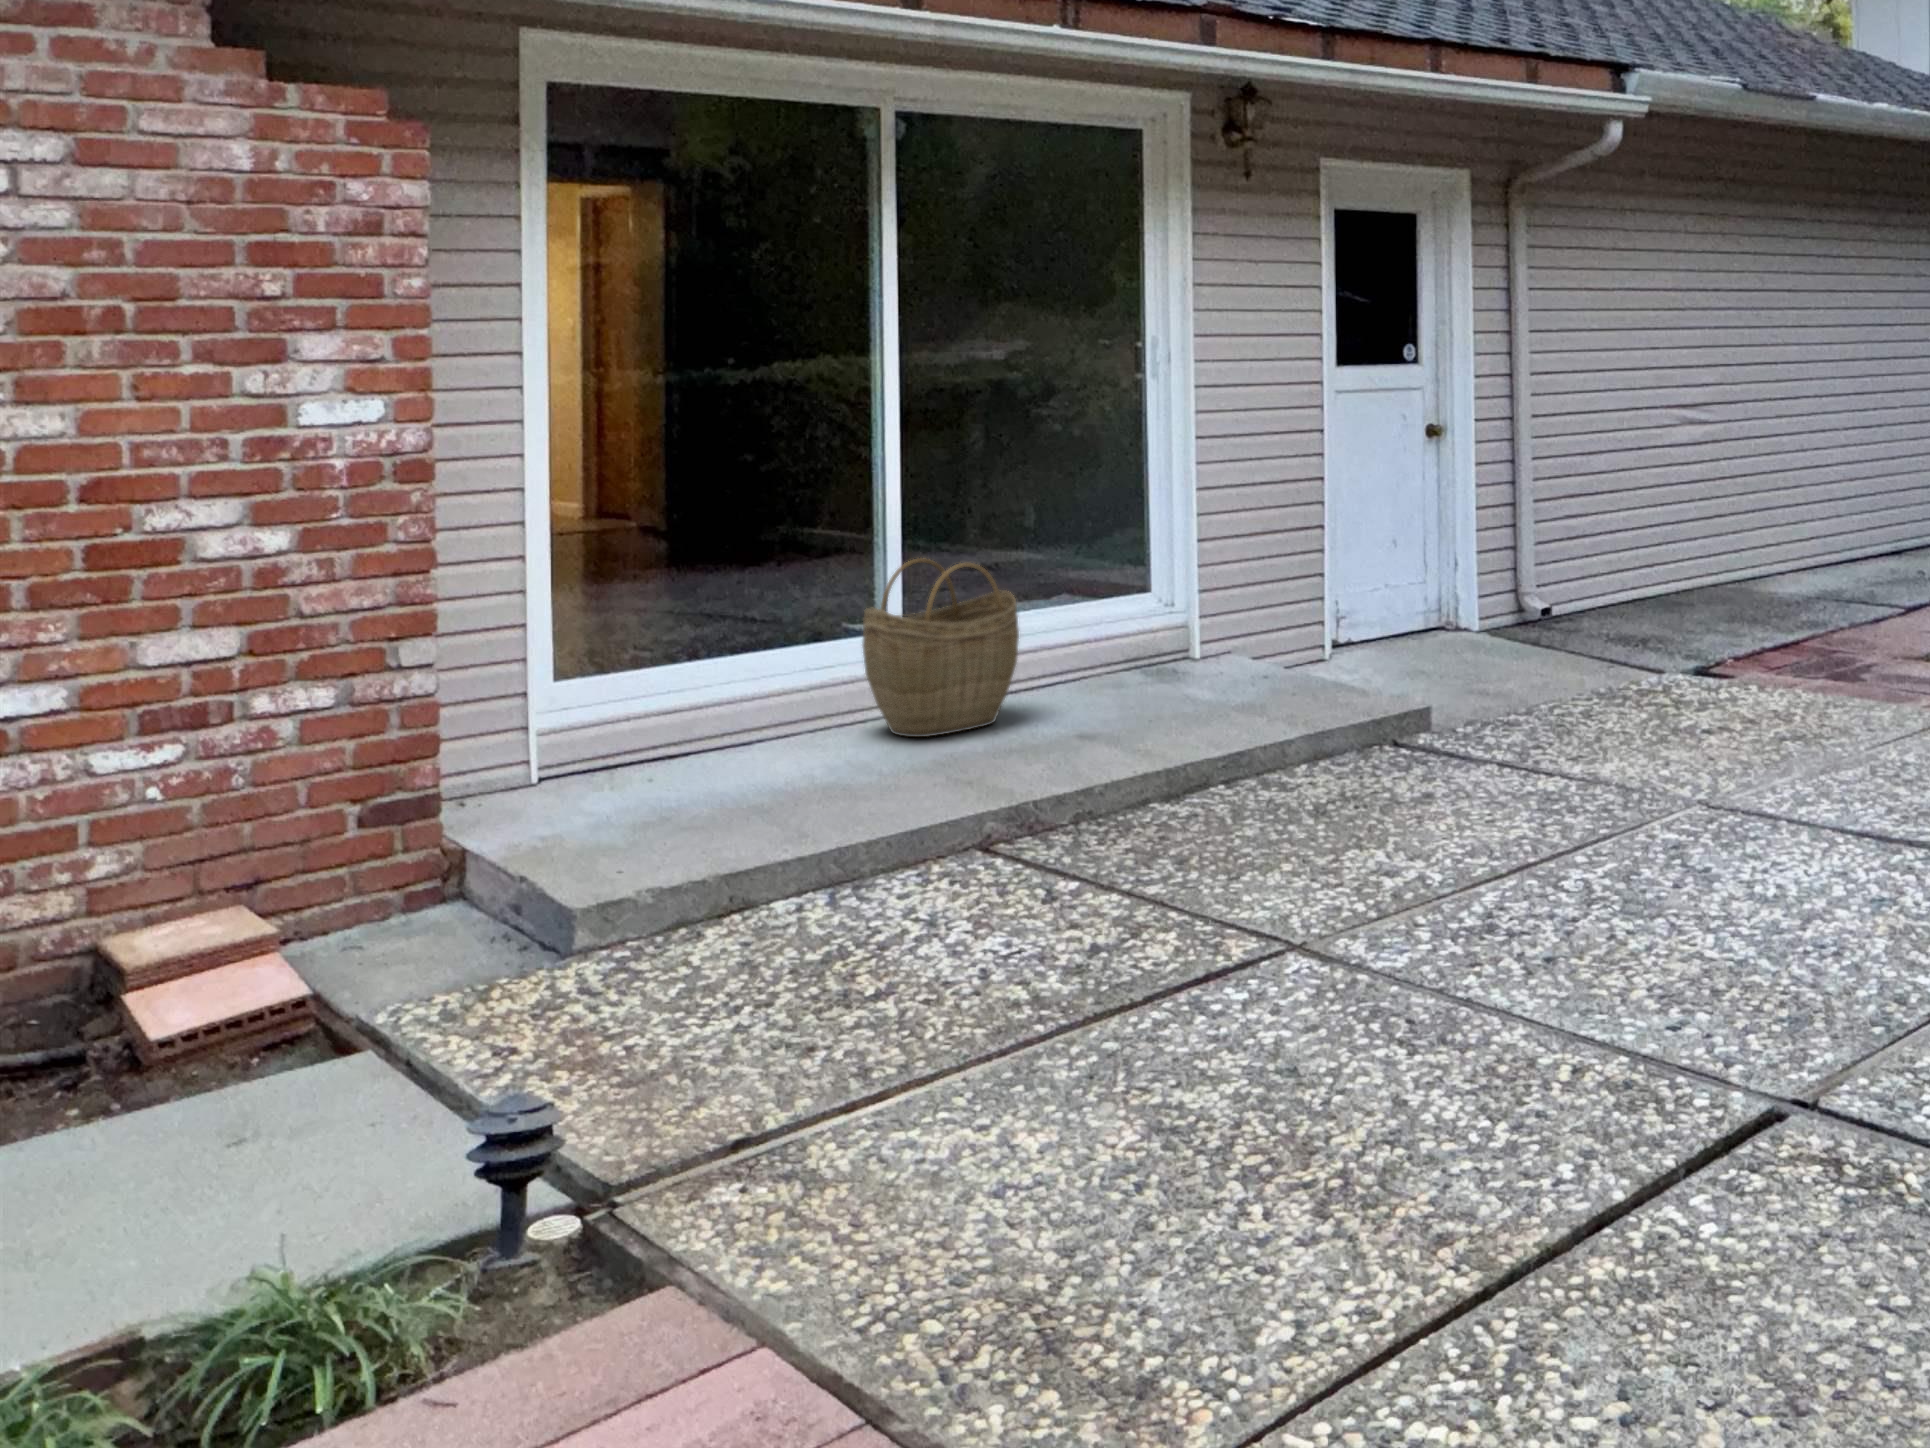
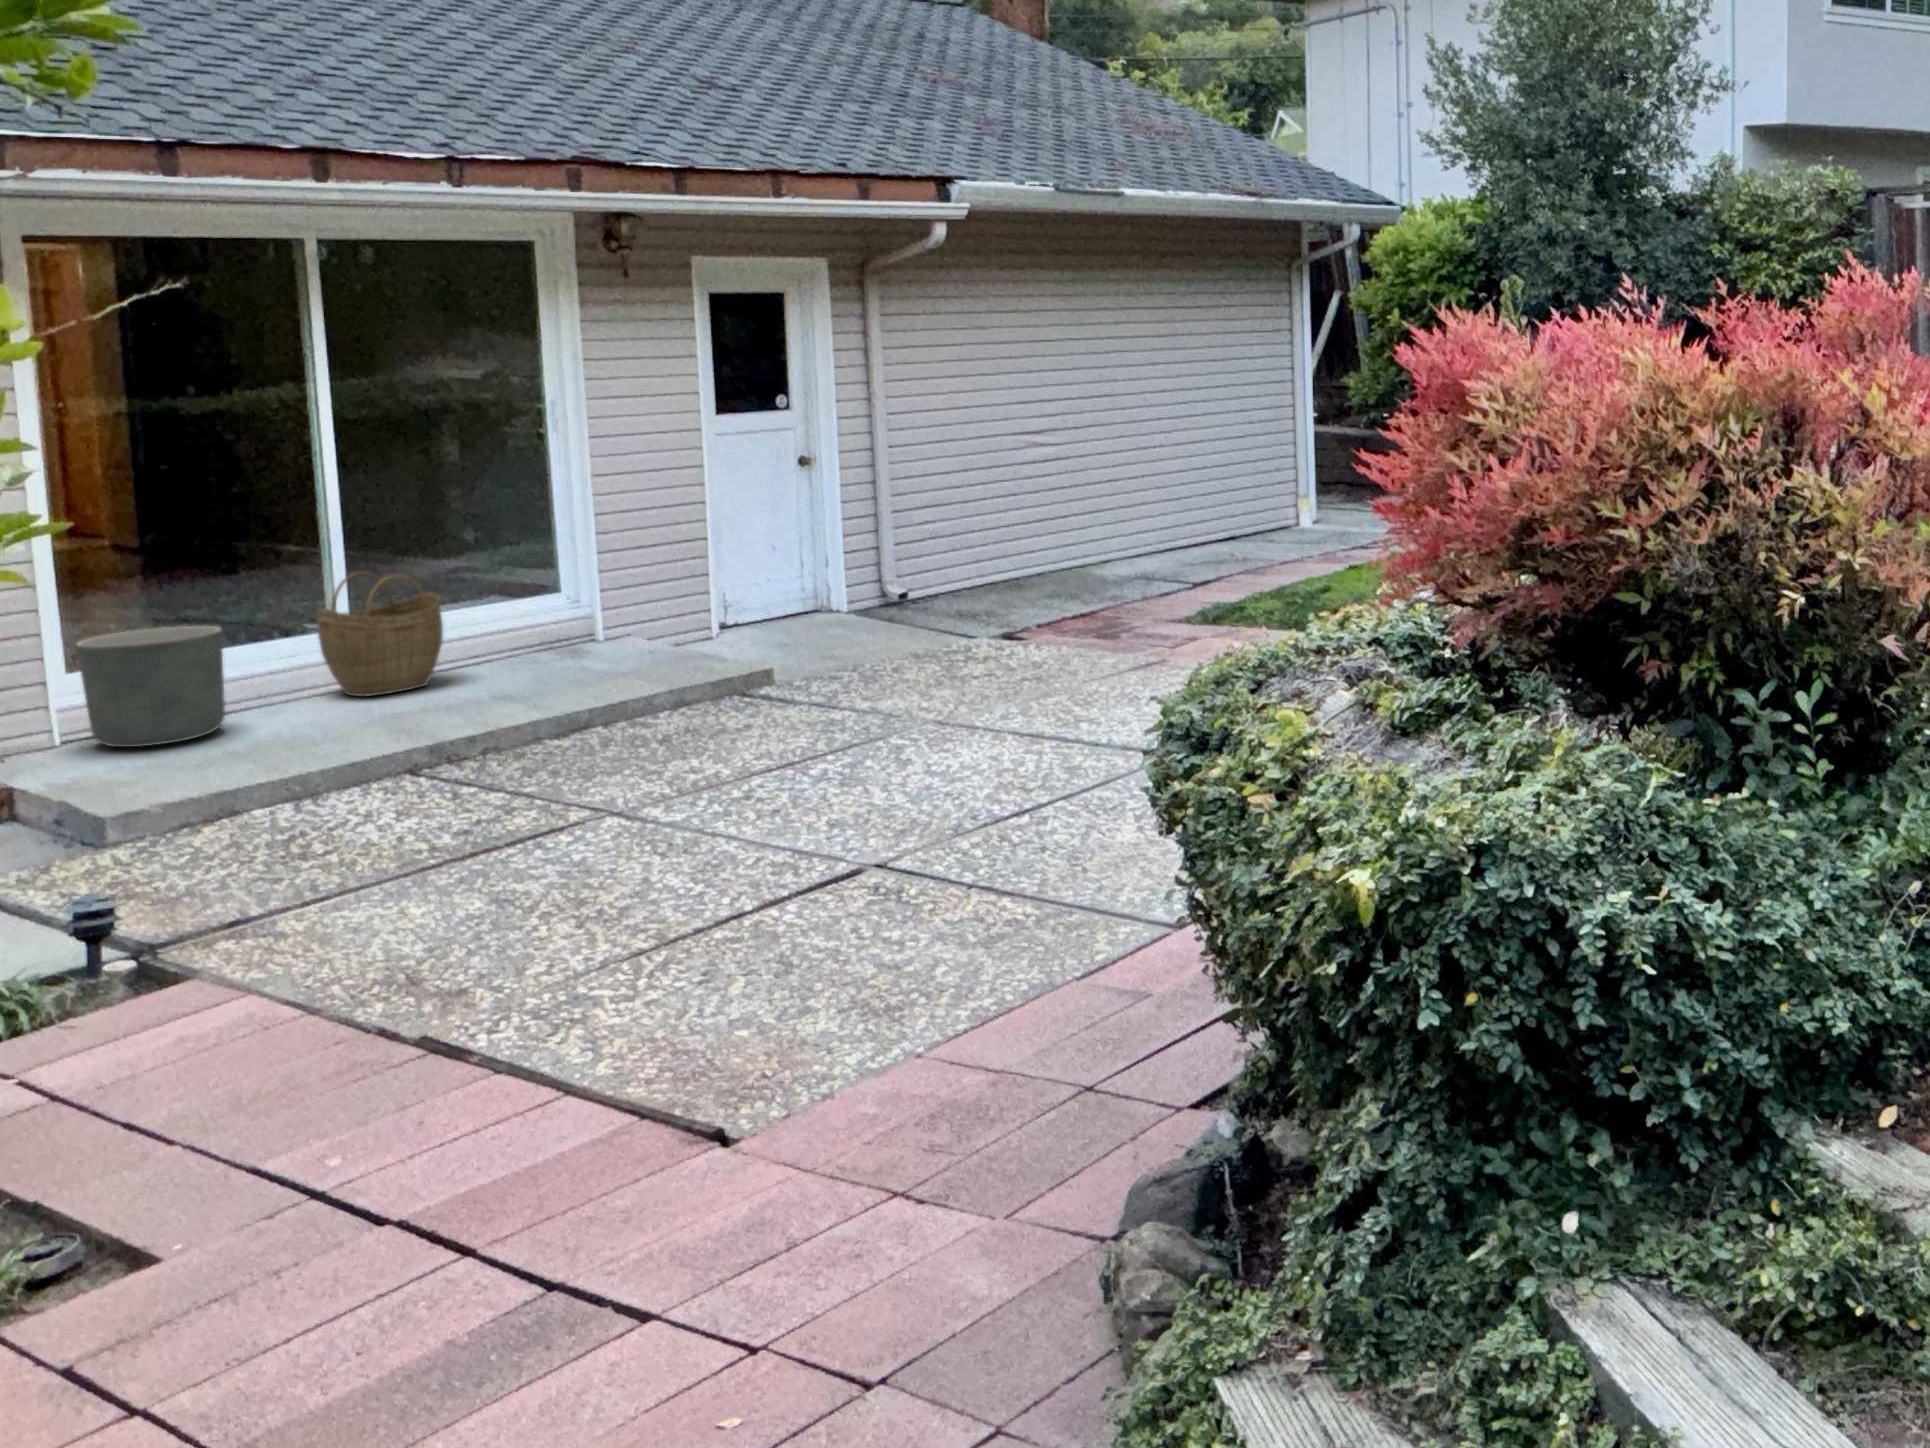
planter: none [552,629,742,809] -> present [76,626,225,747]

